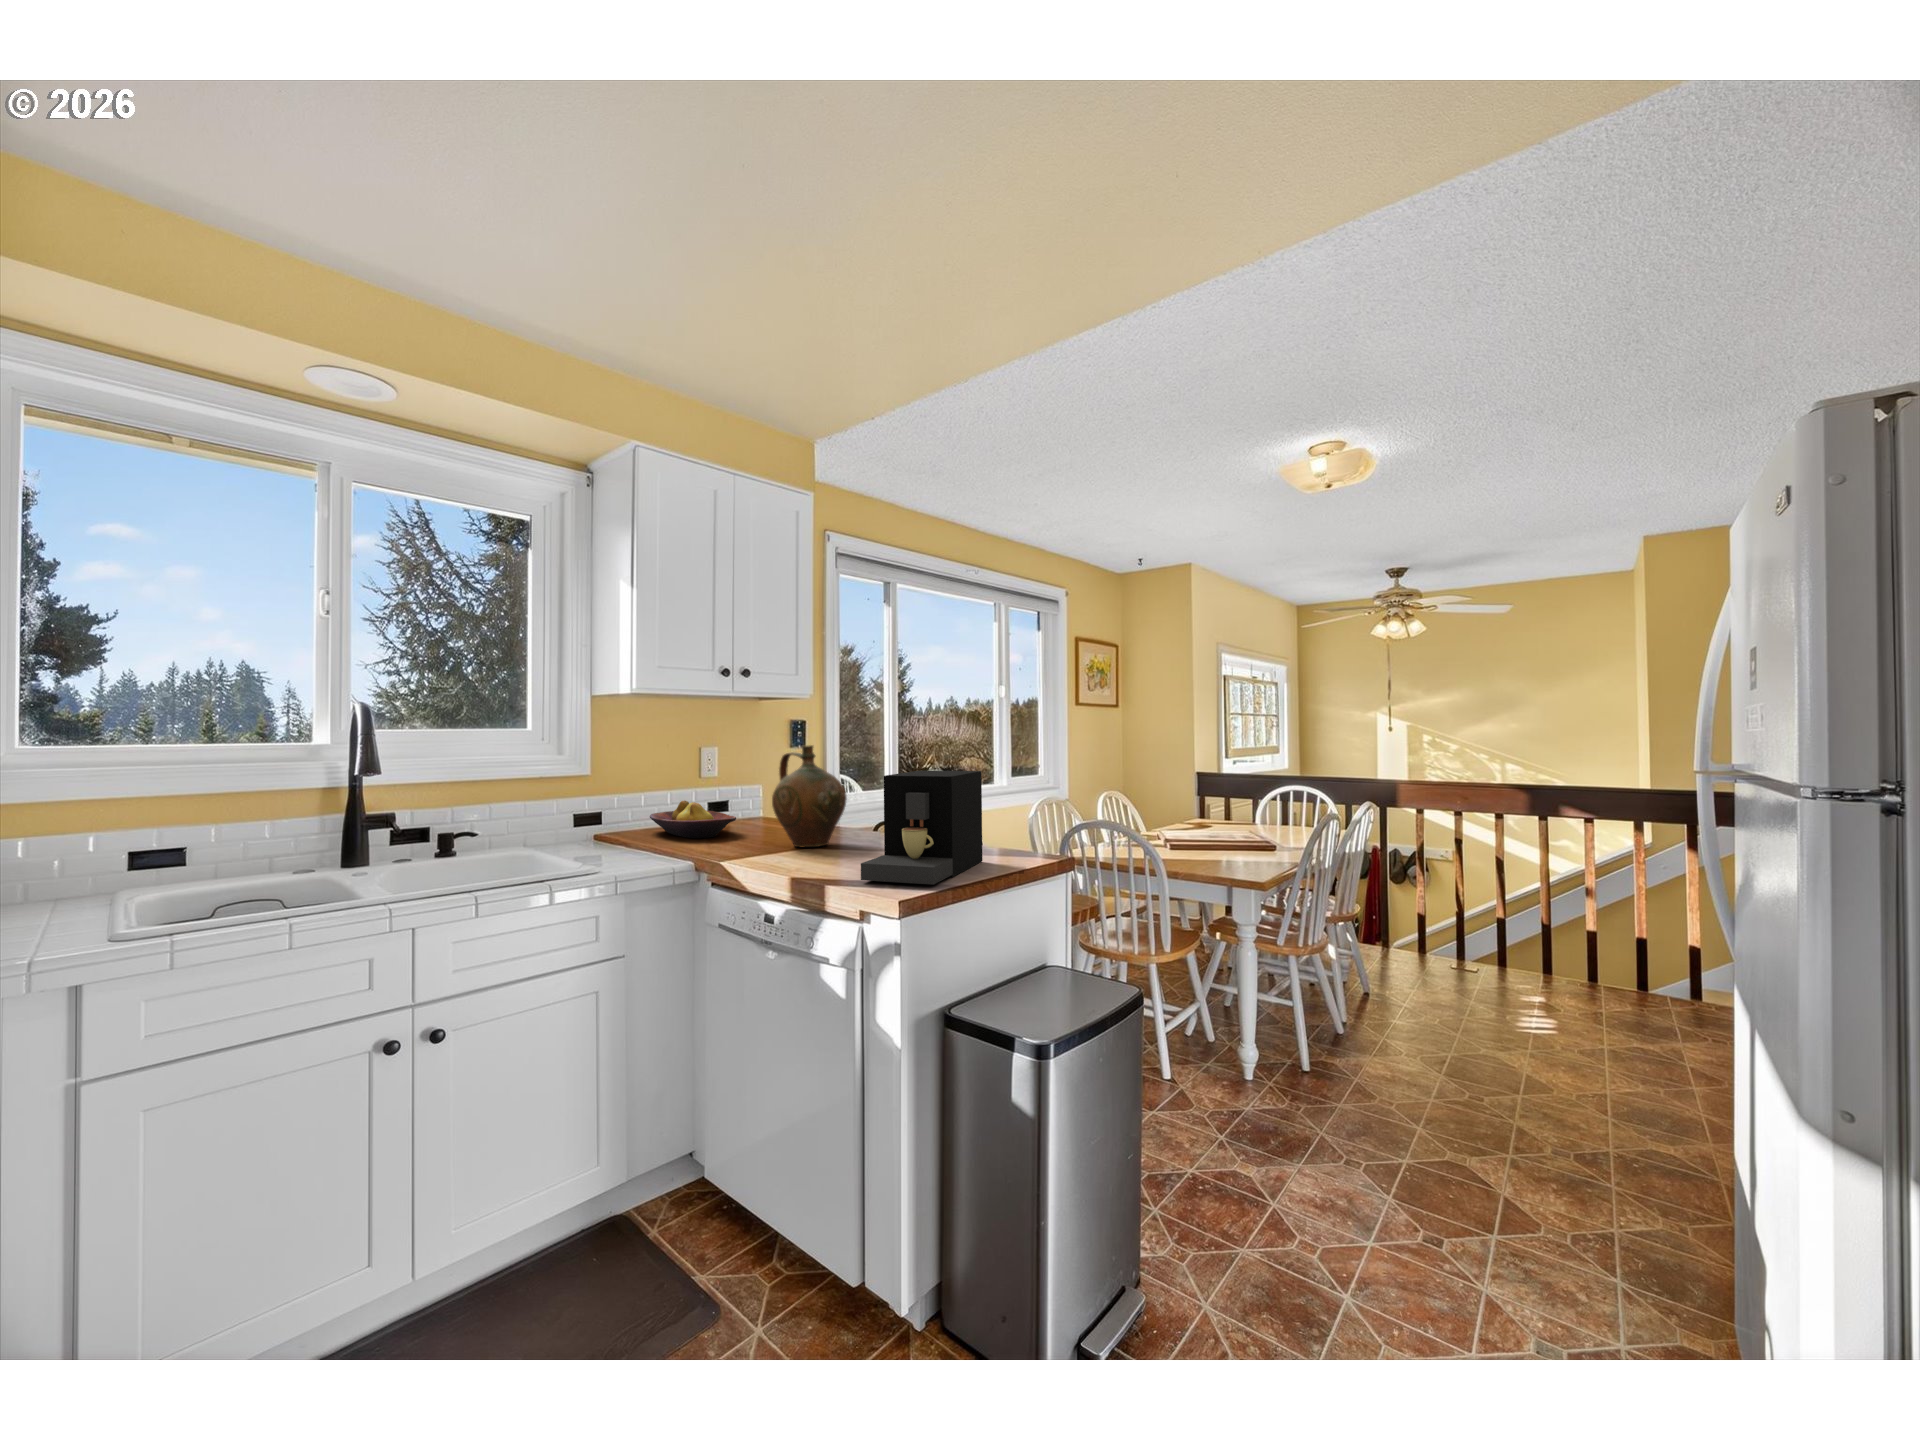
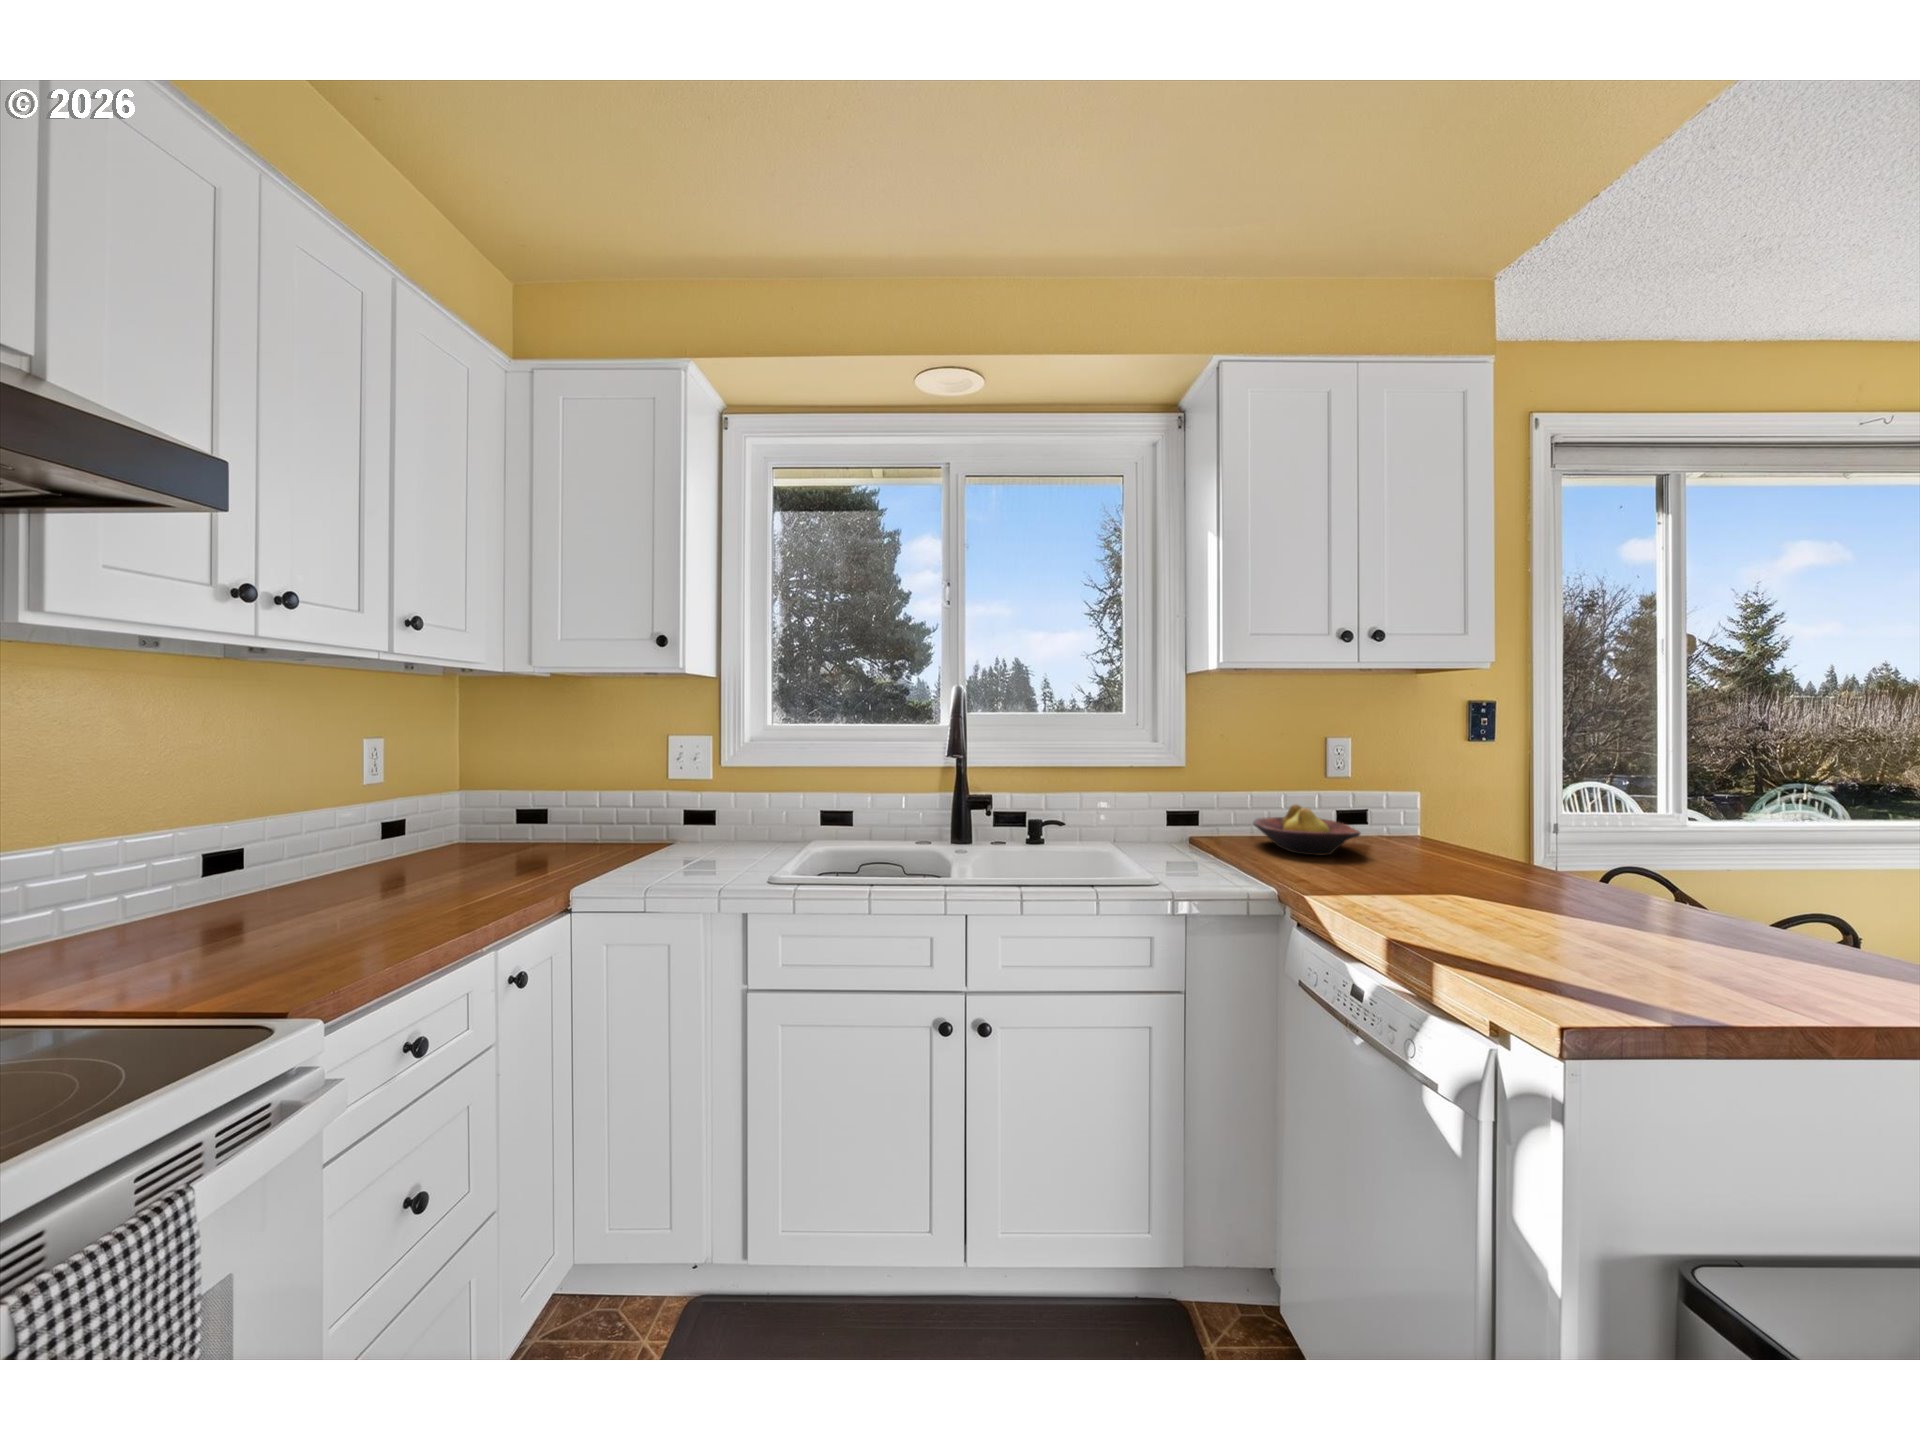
ceramic jug: present [772,745,847,847] -> none [1396,735,1523,888]
coffee maker: present [861,771,982,885] -> none [1498,780,1795,988]

